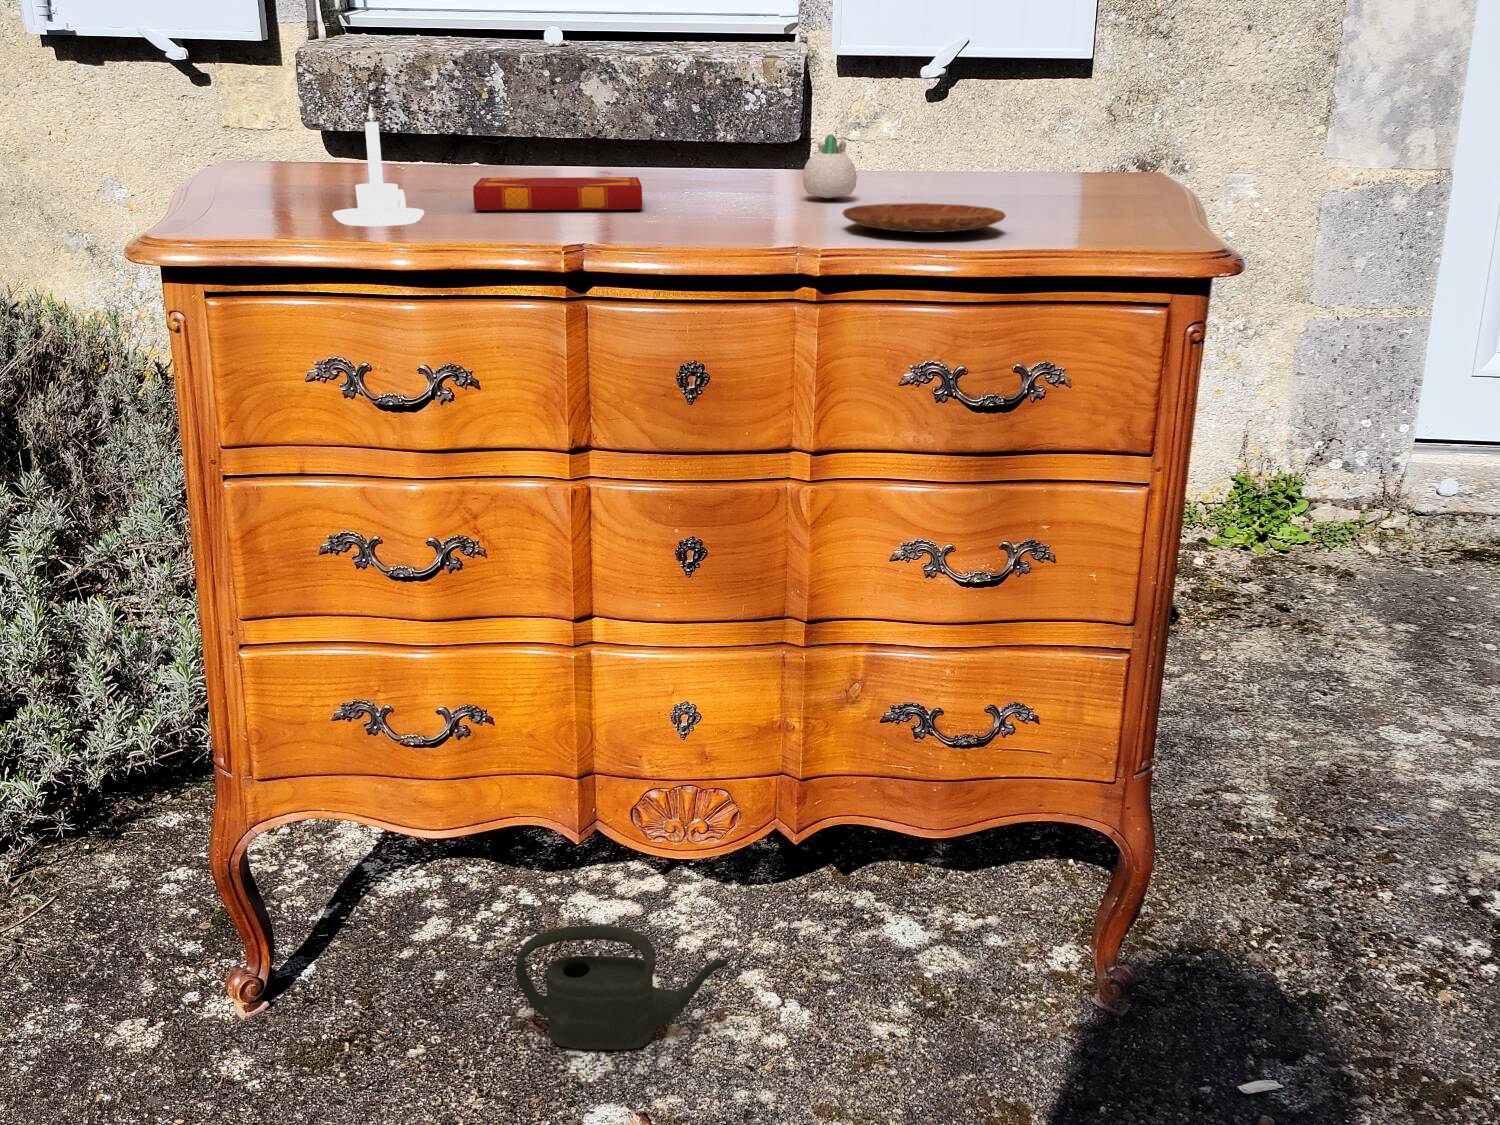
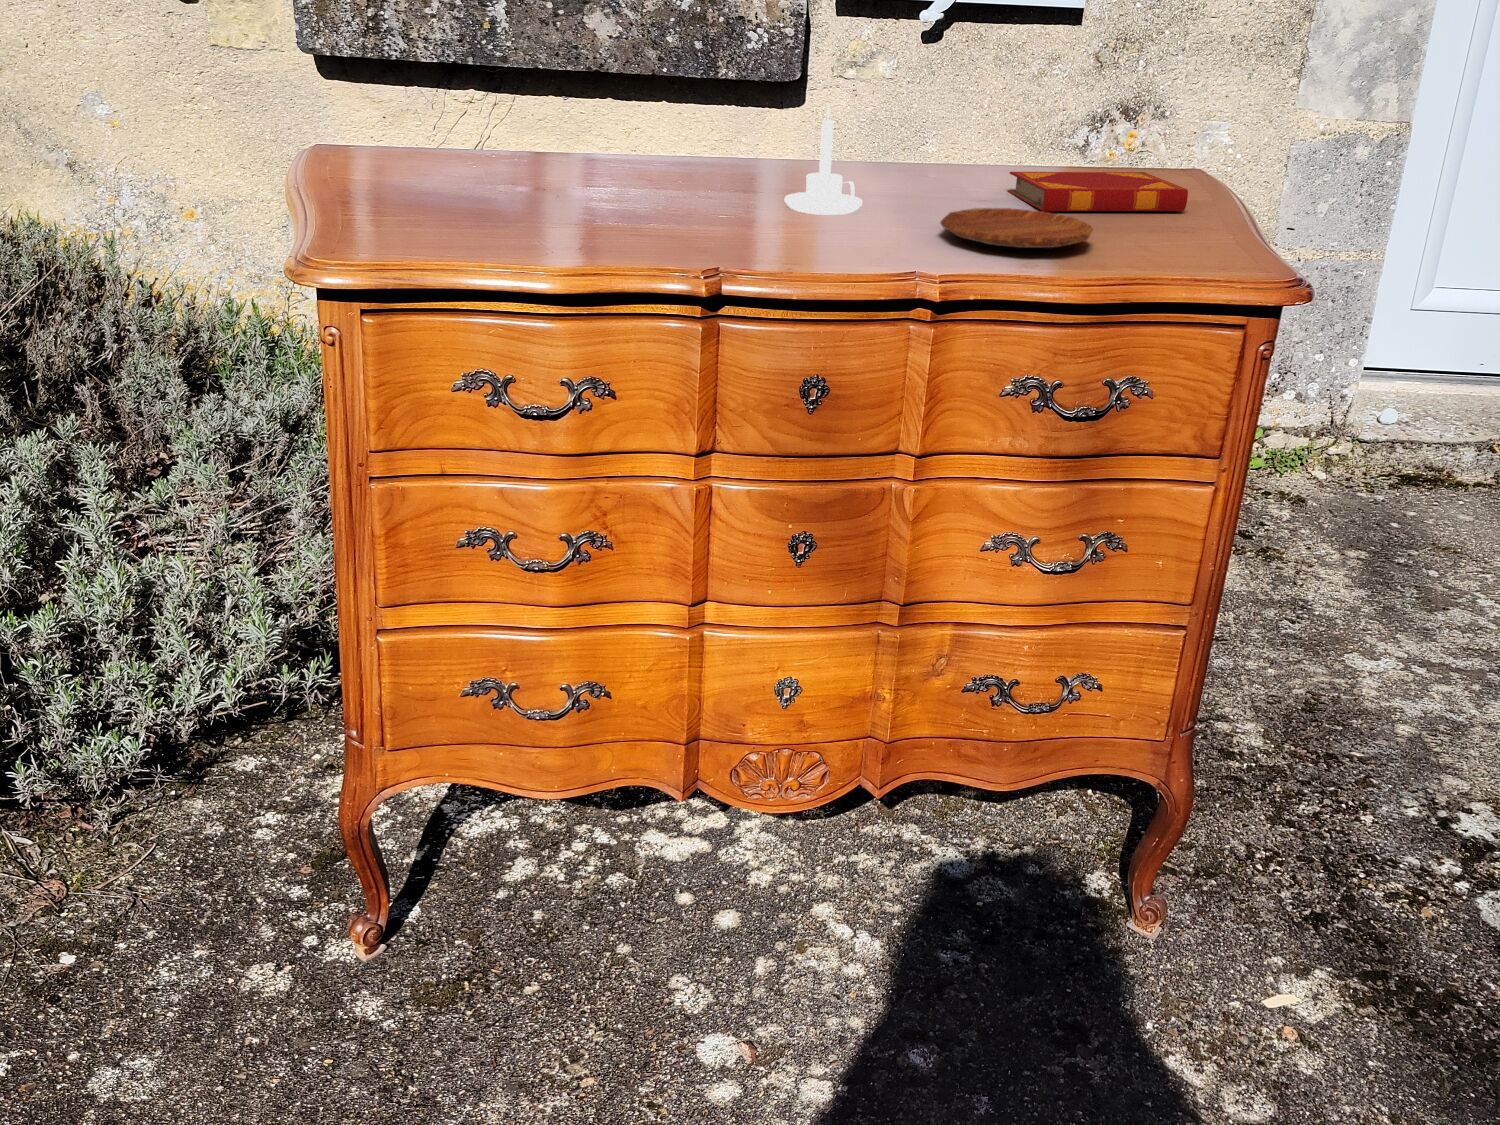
candle holder: present [333,104,424,226] -> present [784,105,862,215]
succulent planter: present [803,134,857,198] -> none [876,127,928,189]
hardback book: present [473,177,642,210] -> present [1008,172,1188,211]
watering can: present [516,925,728,1050] -> none [624,875,818,983]

